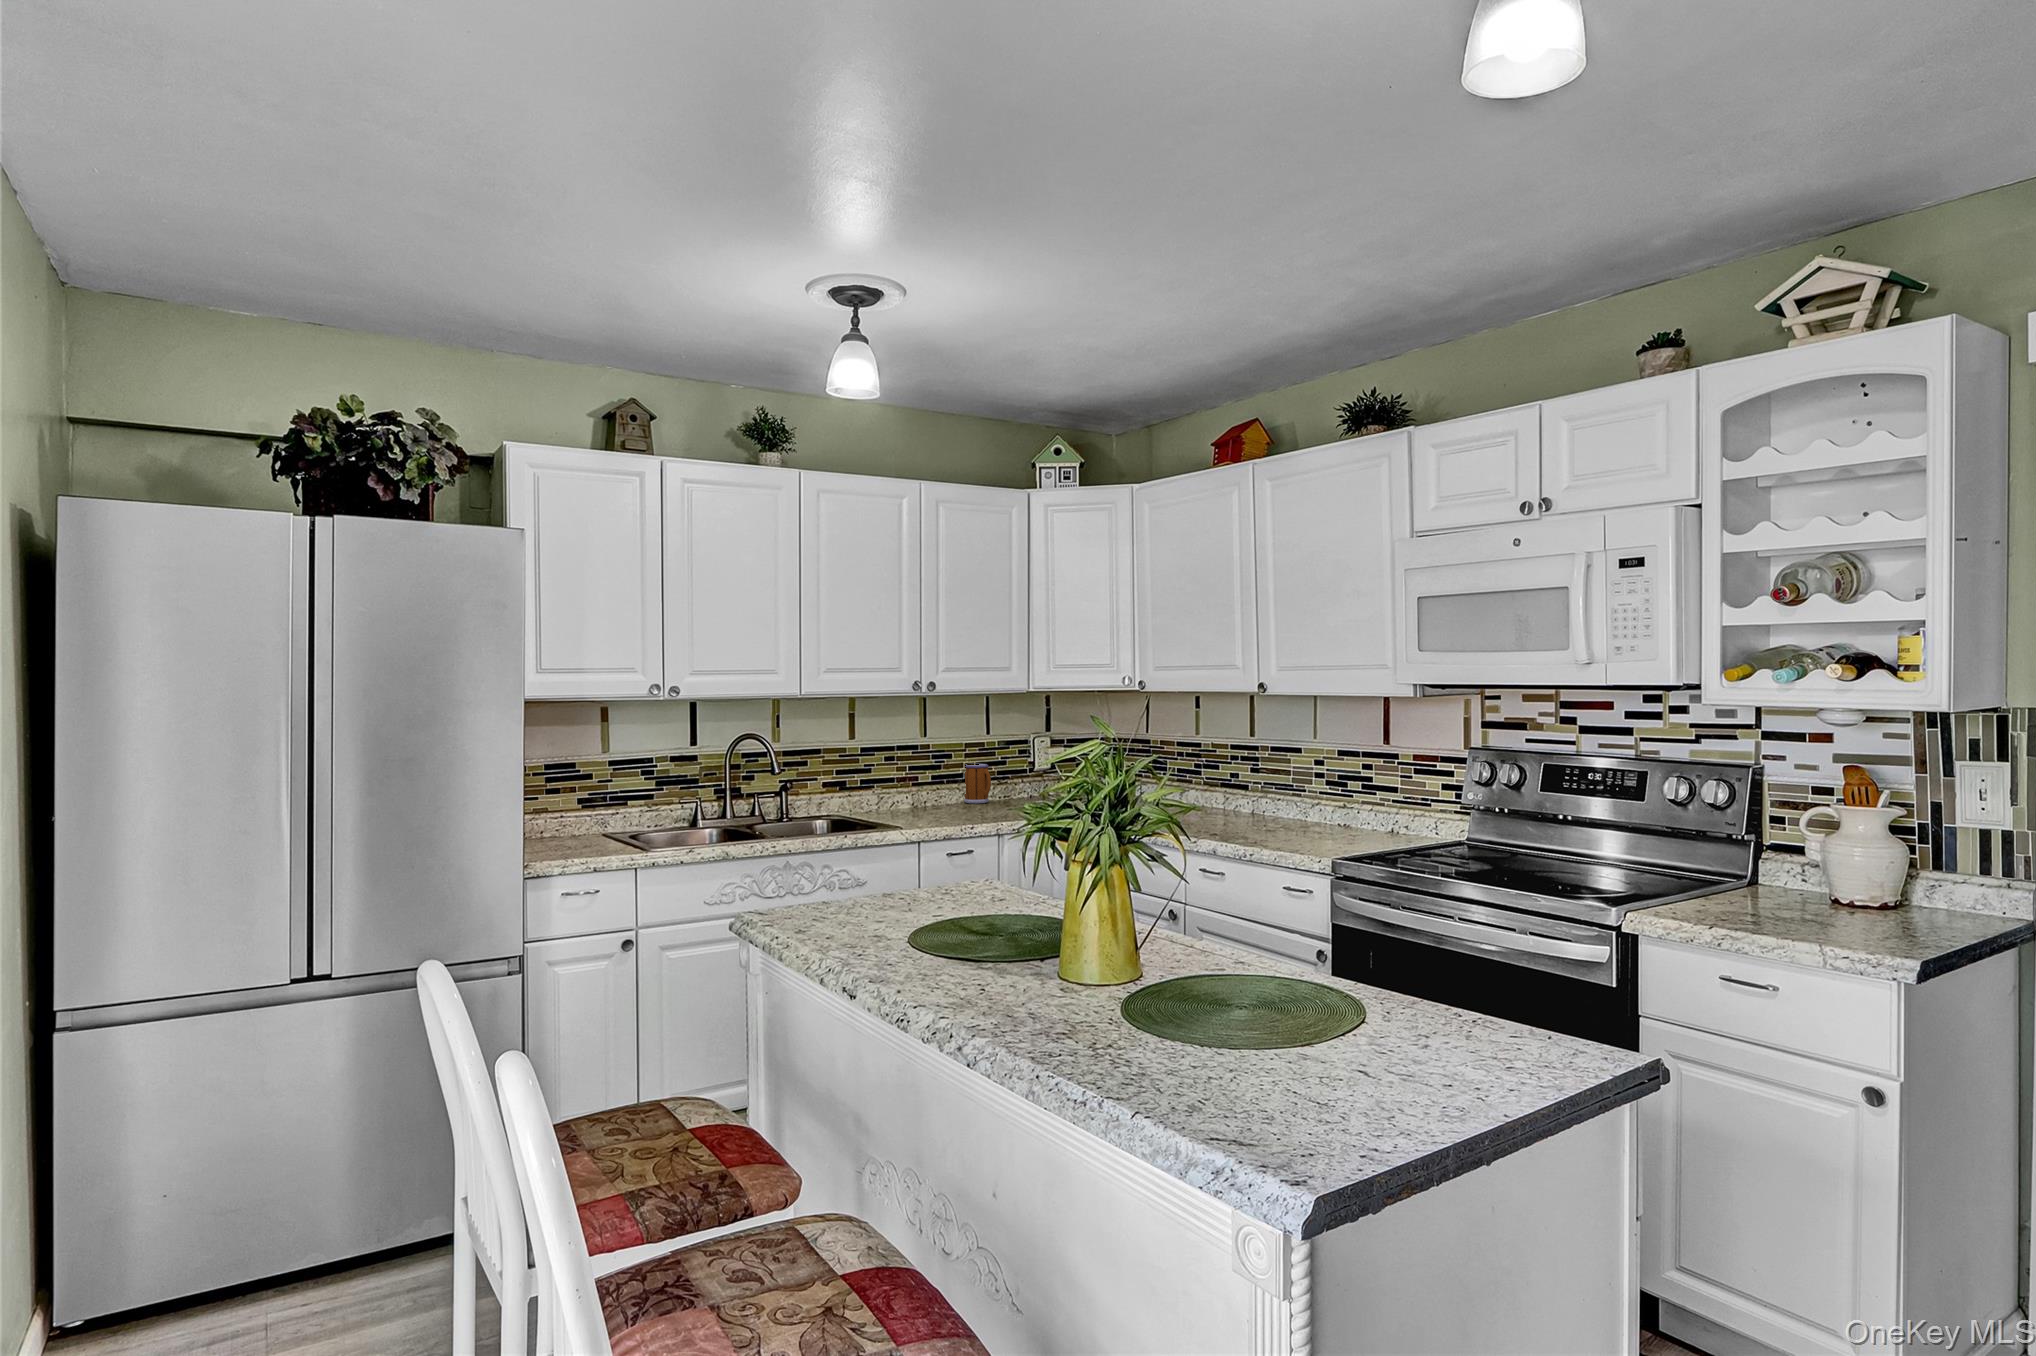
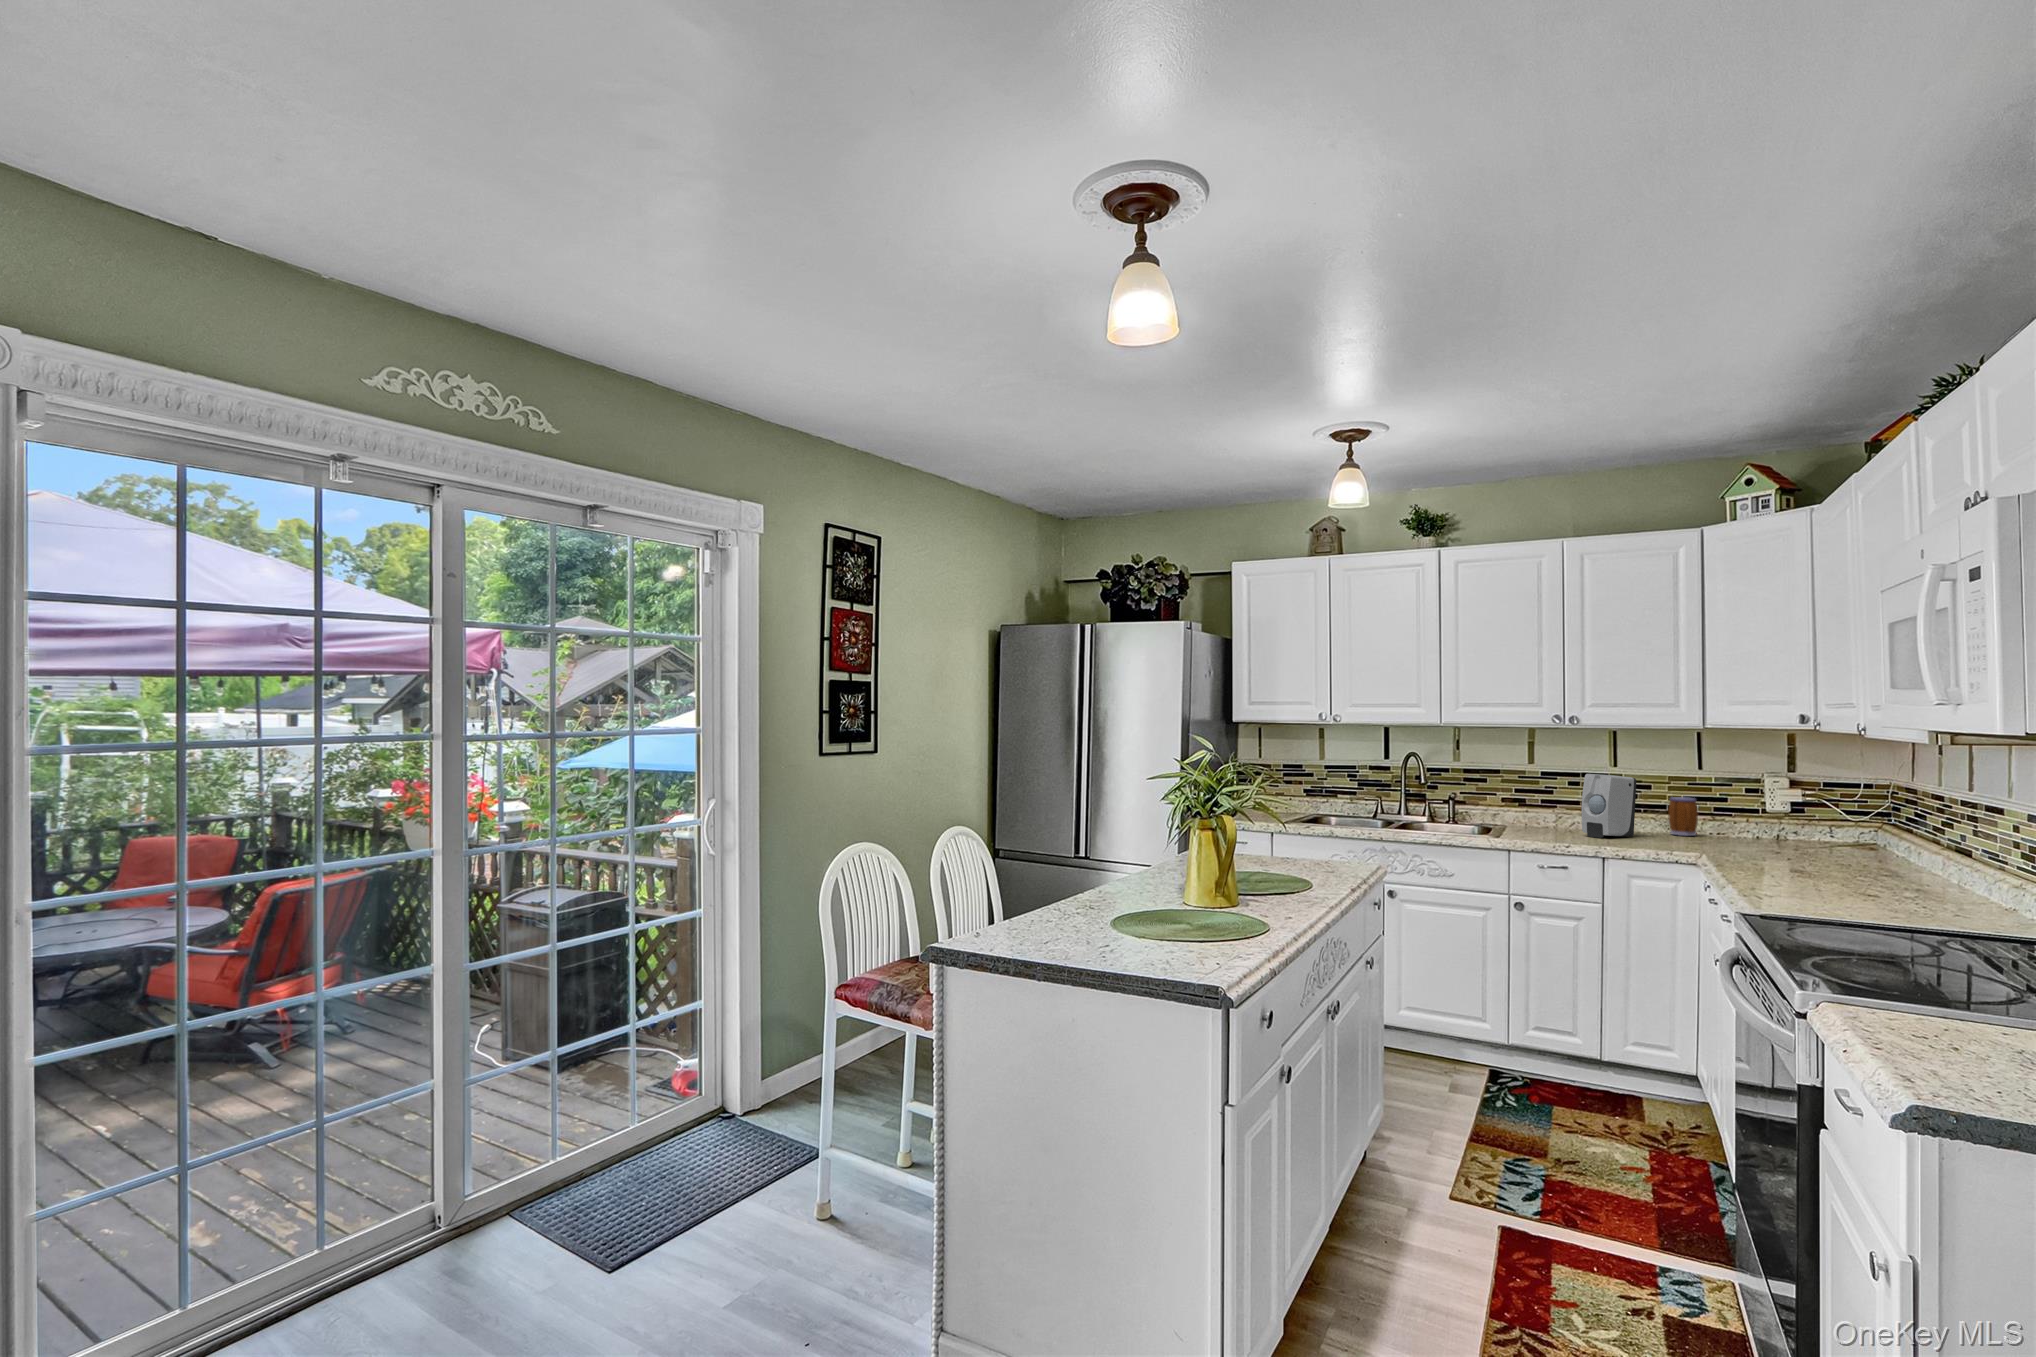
soap dispenser: none [931,745,965,815] -> present [1581,774,1636,838]

